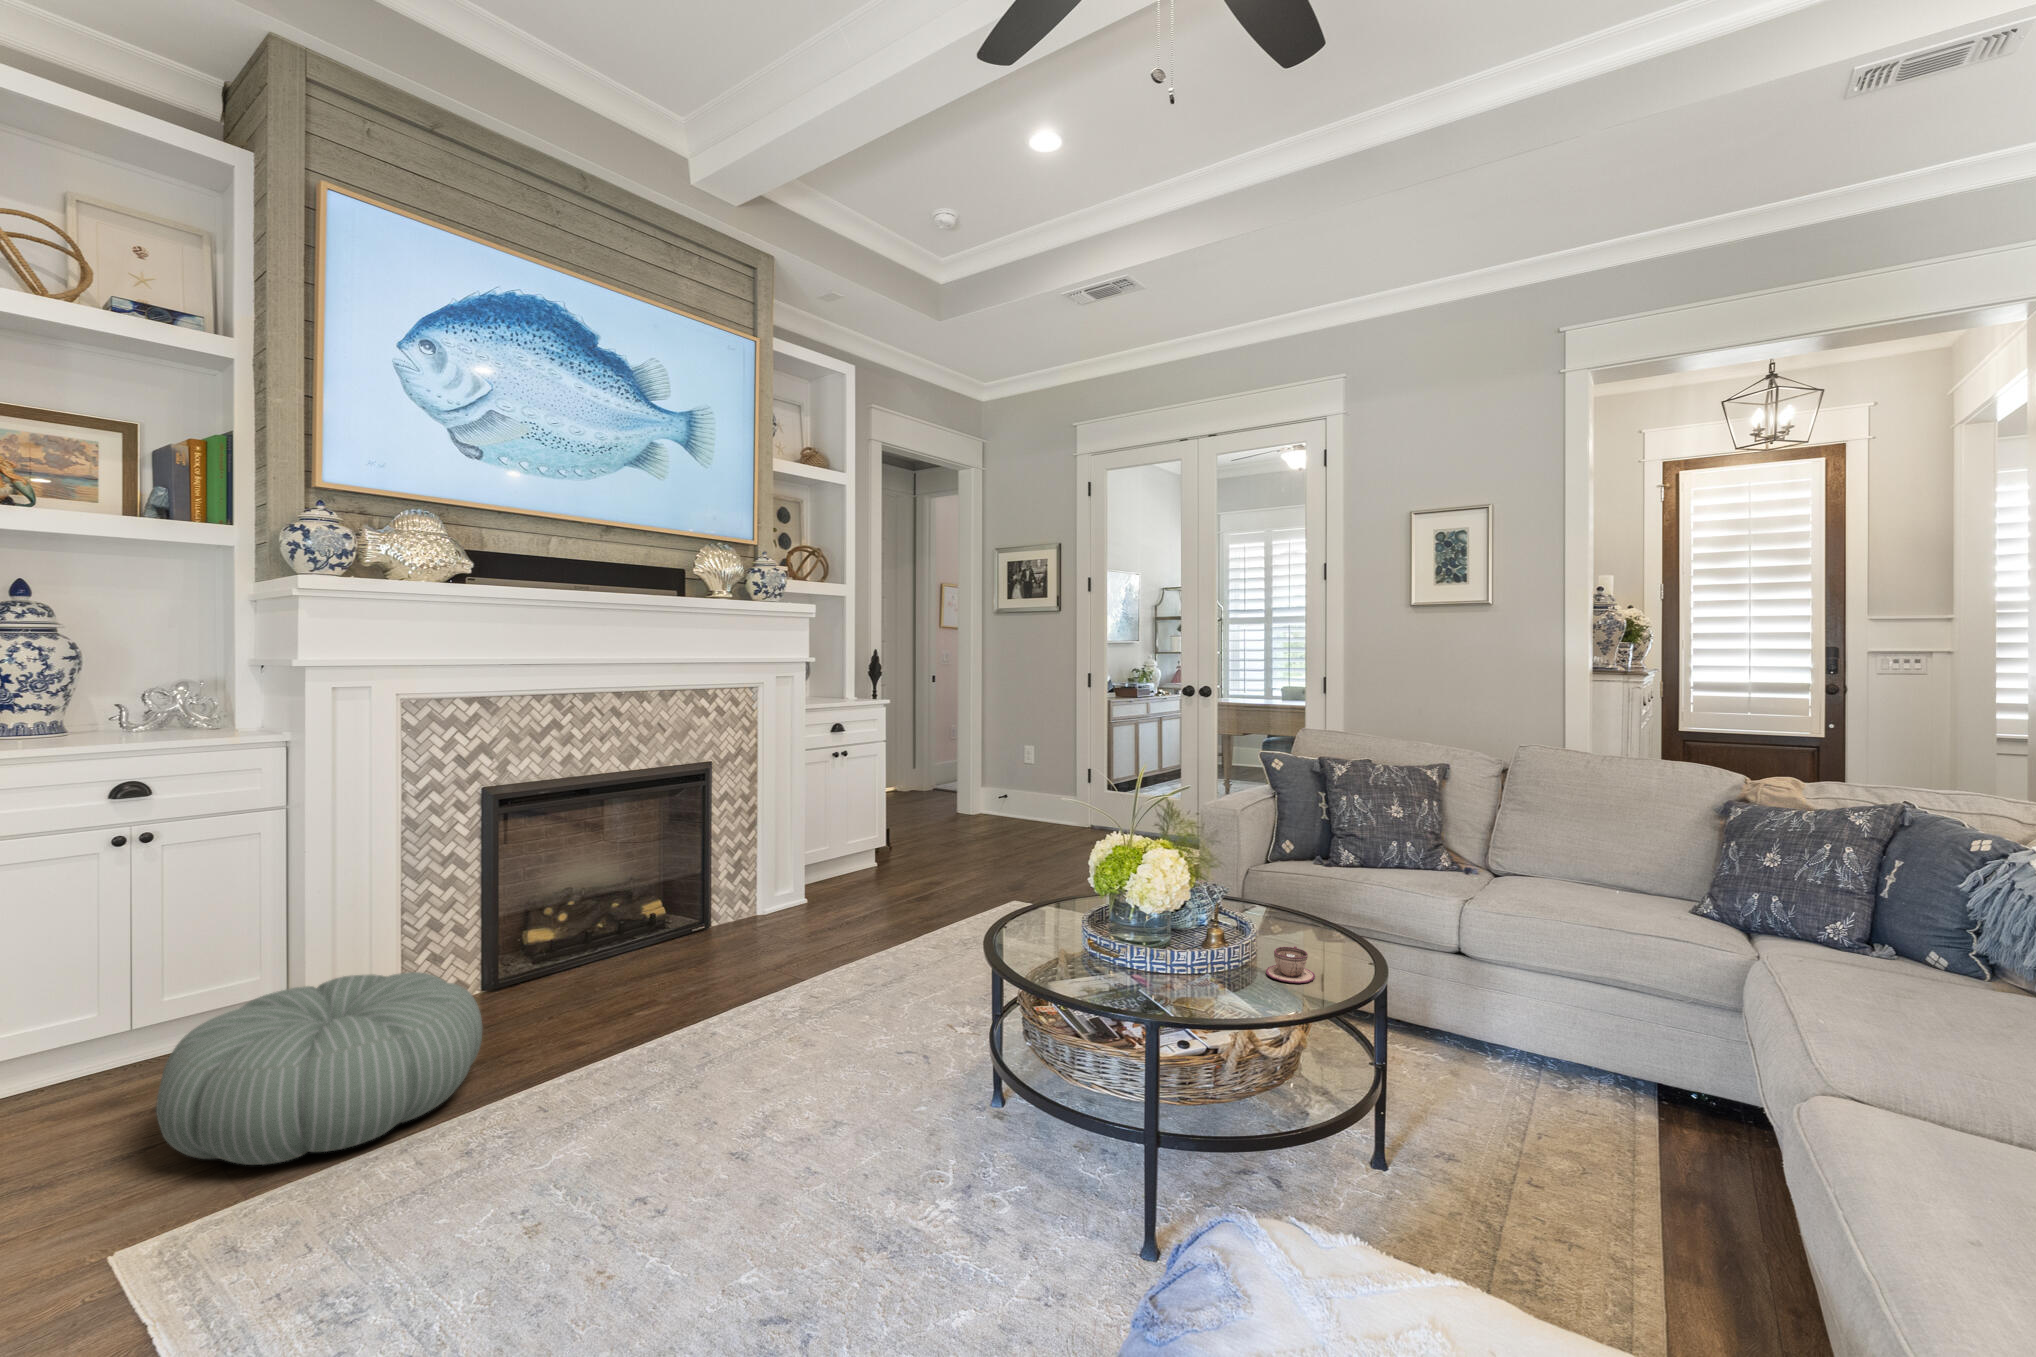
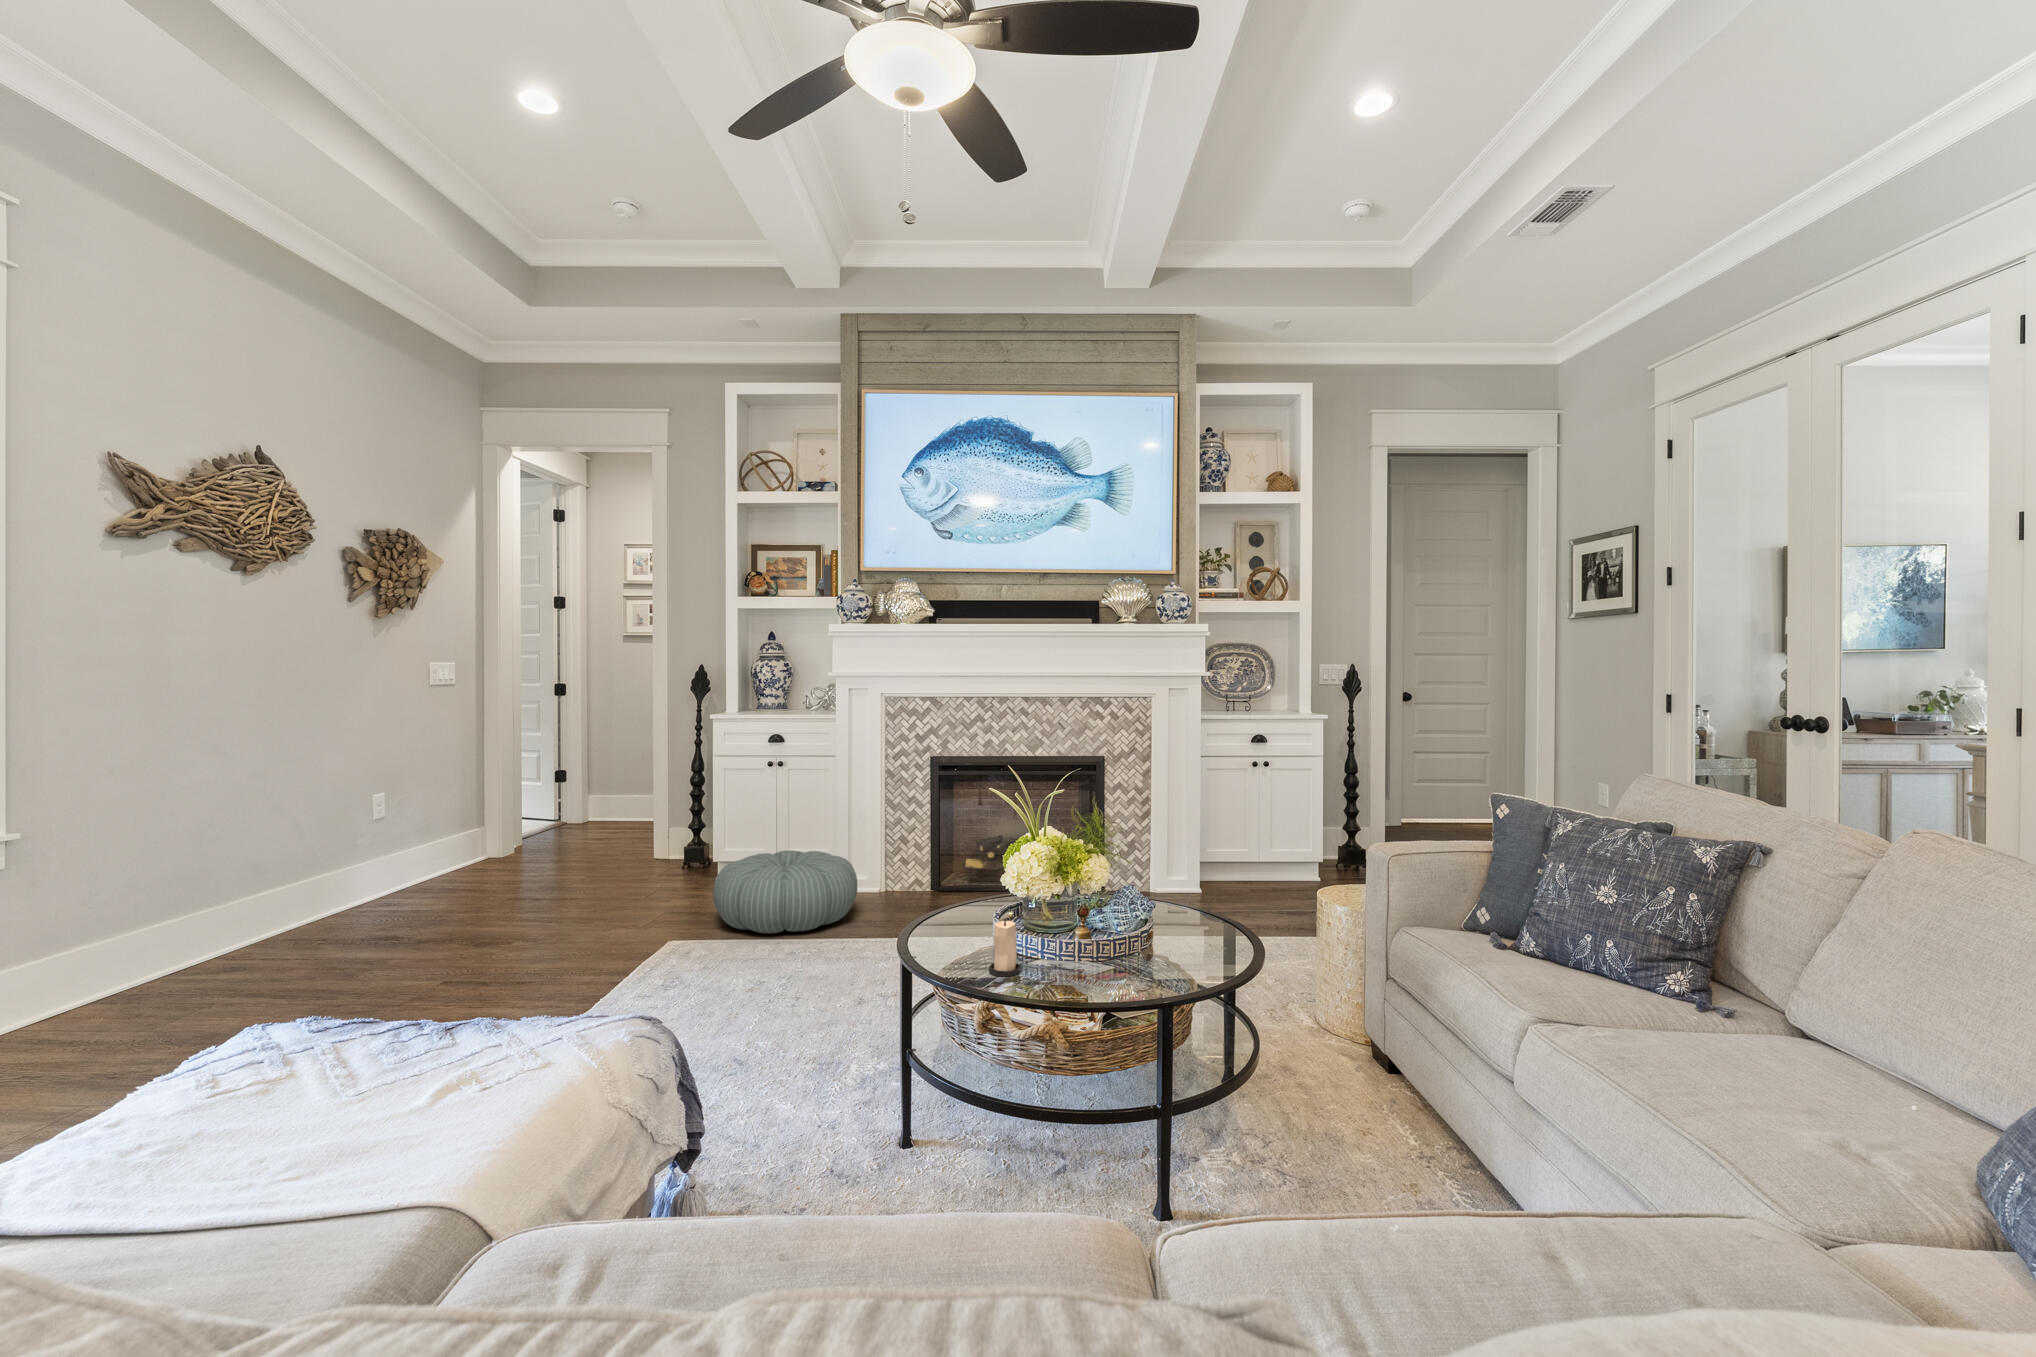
candle: none [1215,936,1251,1000] -> present [989,919,1021,977]
teacup: present [1266,946,1315,983] -> none [1058,953,1105,988]

